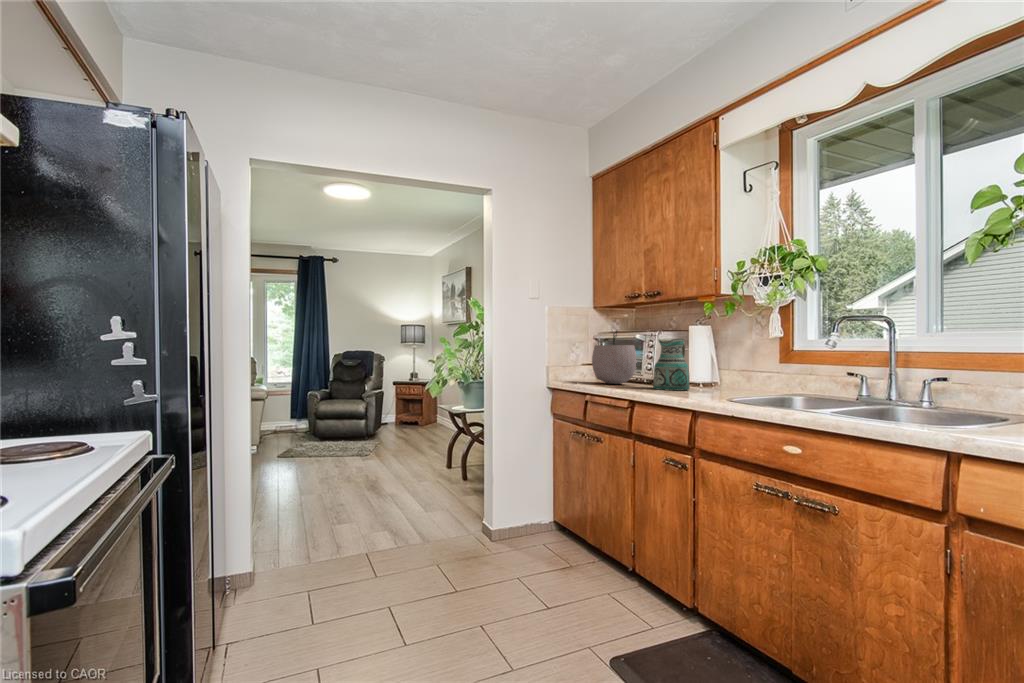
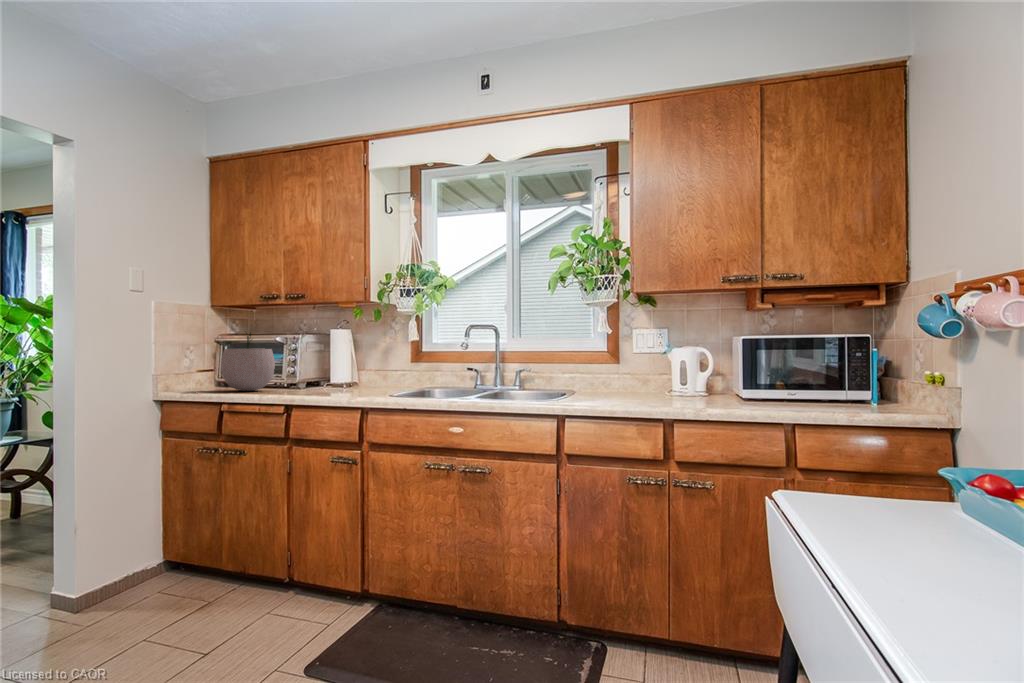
ceramic pitcher: present [653,338,690,391] -> none [299,341,336,393]

